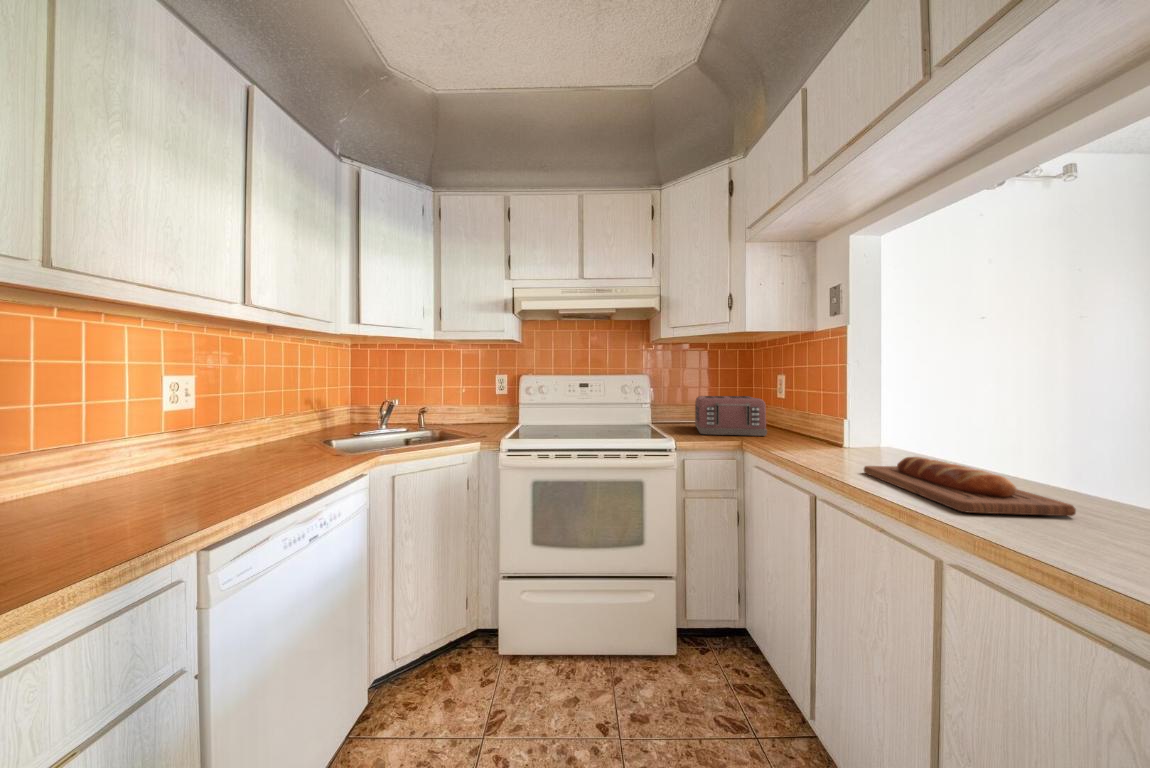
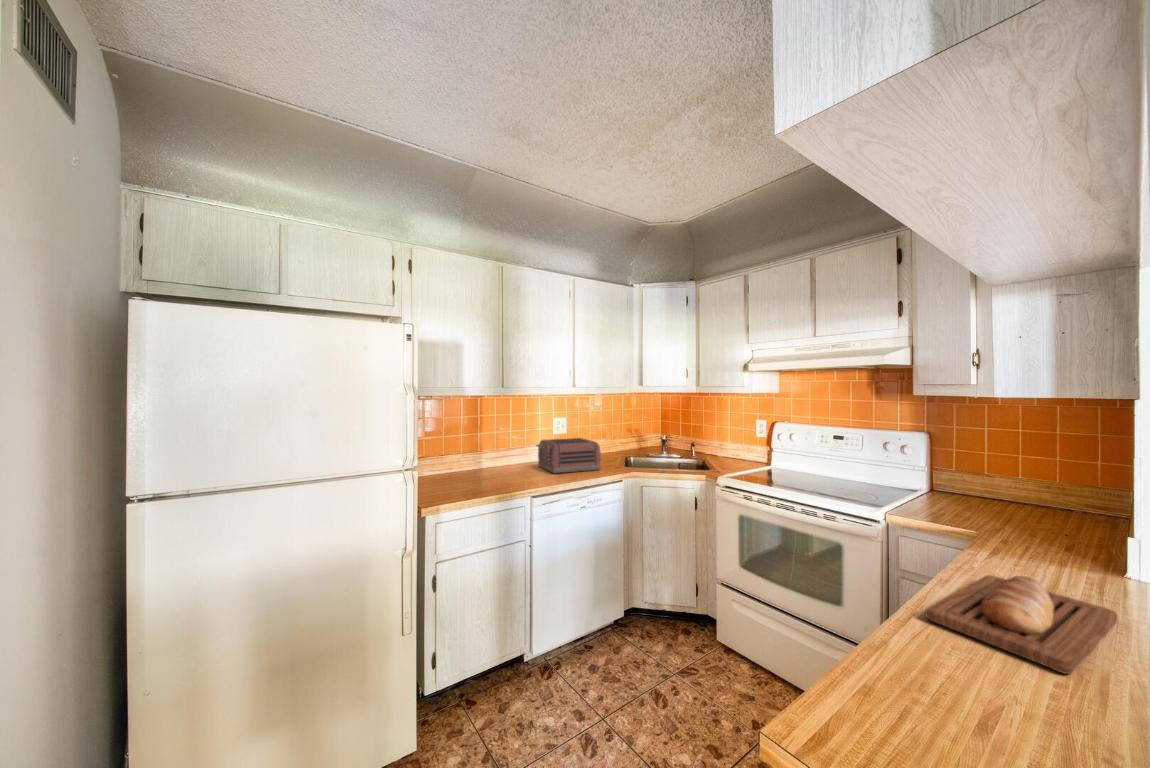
toaster: present [695,396,767,436] -> present [536,438,601,473]

